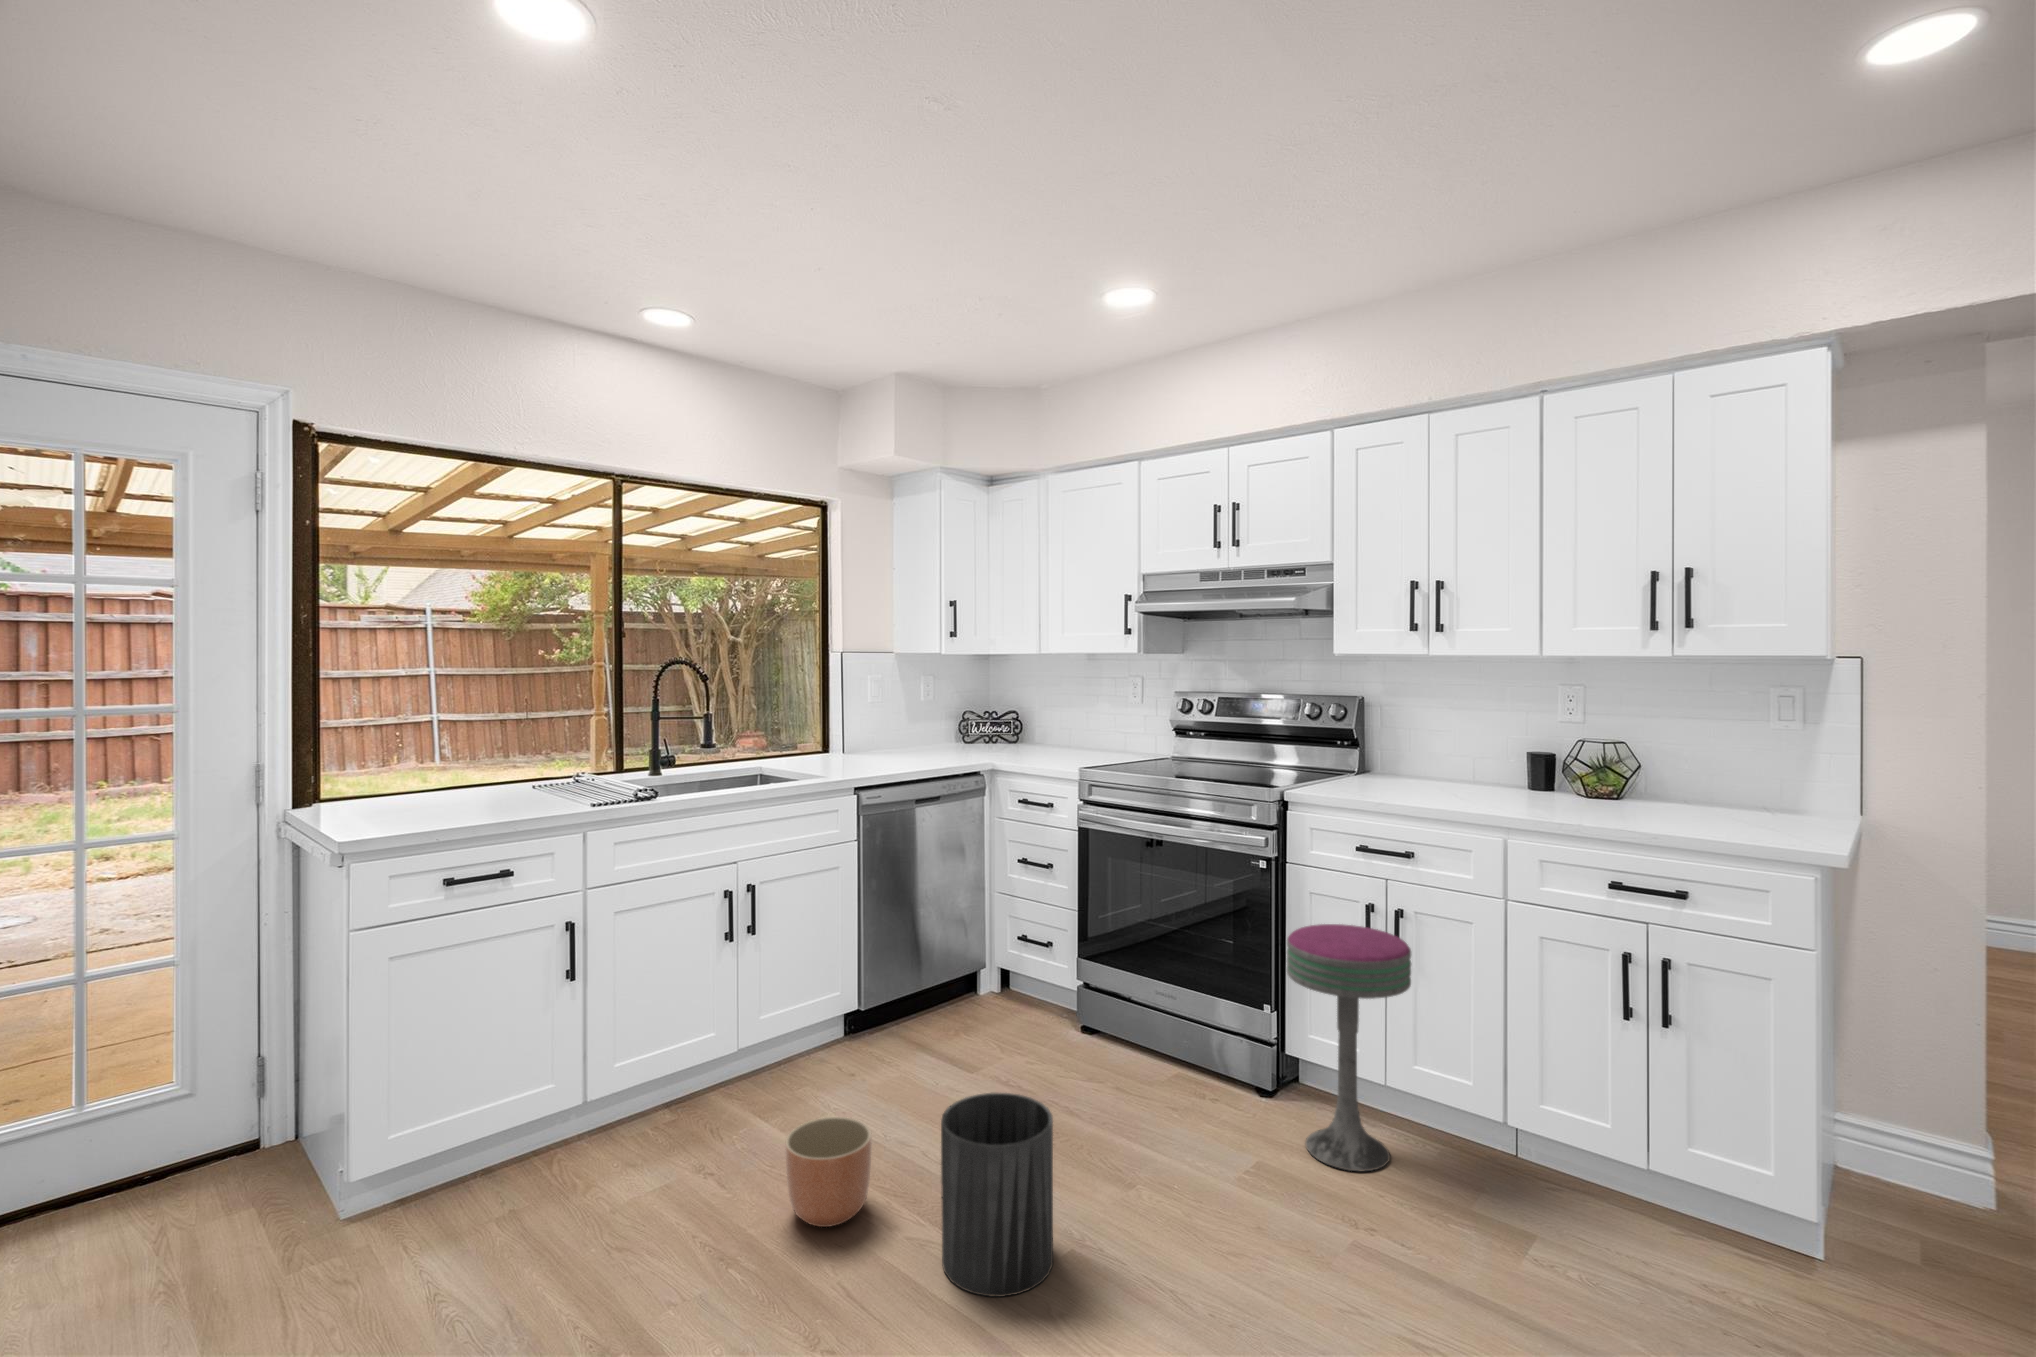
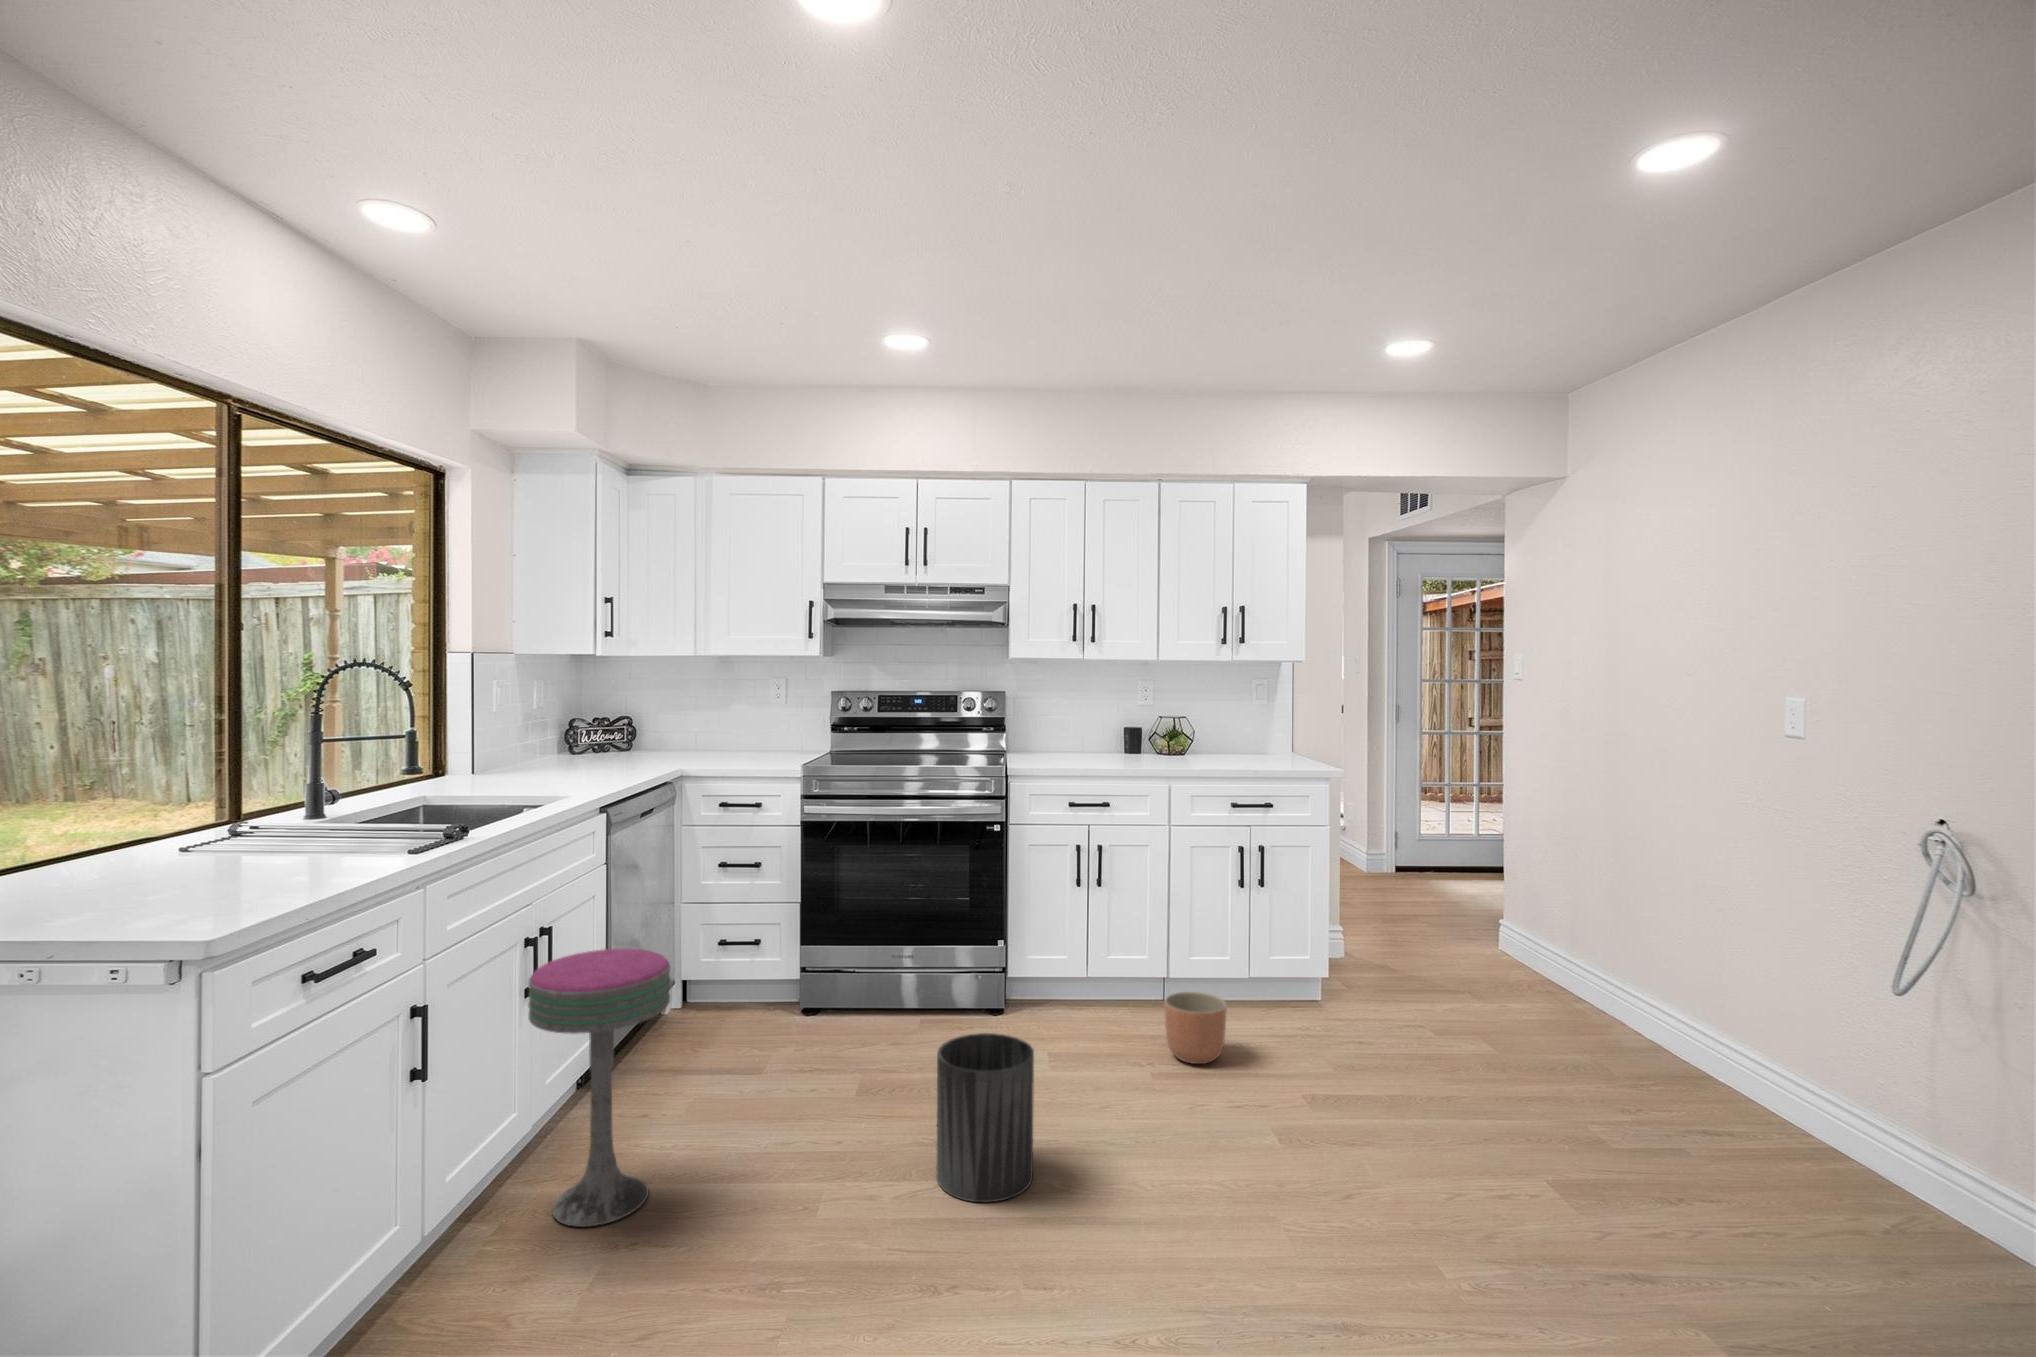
bar stool: present [1287,924,1411,1172] -> present [528,948,670,1227]
planter: present [785,1117,872,1227] -> present [1165,992,1227,1064]

